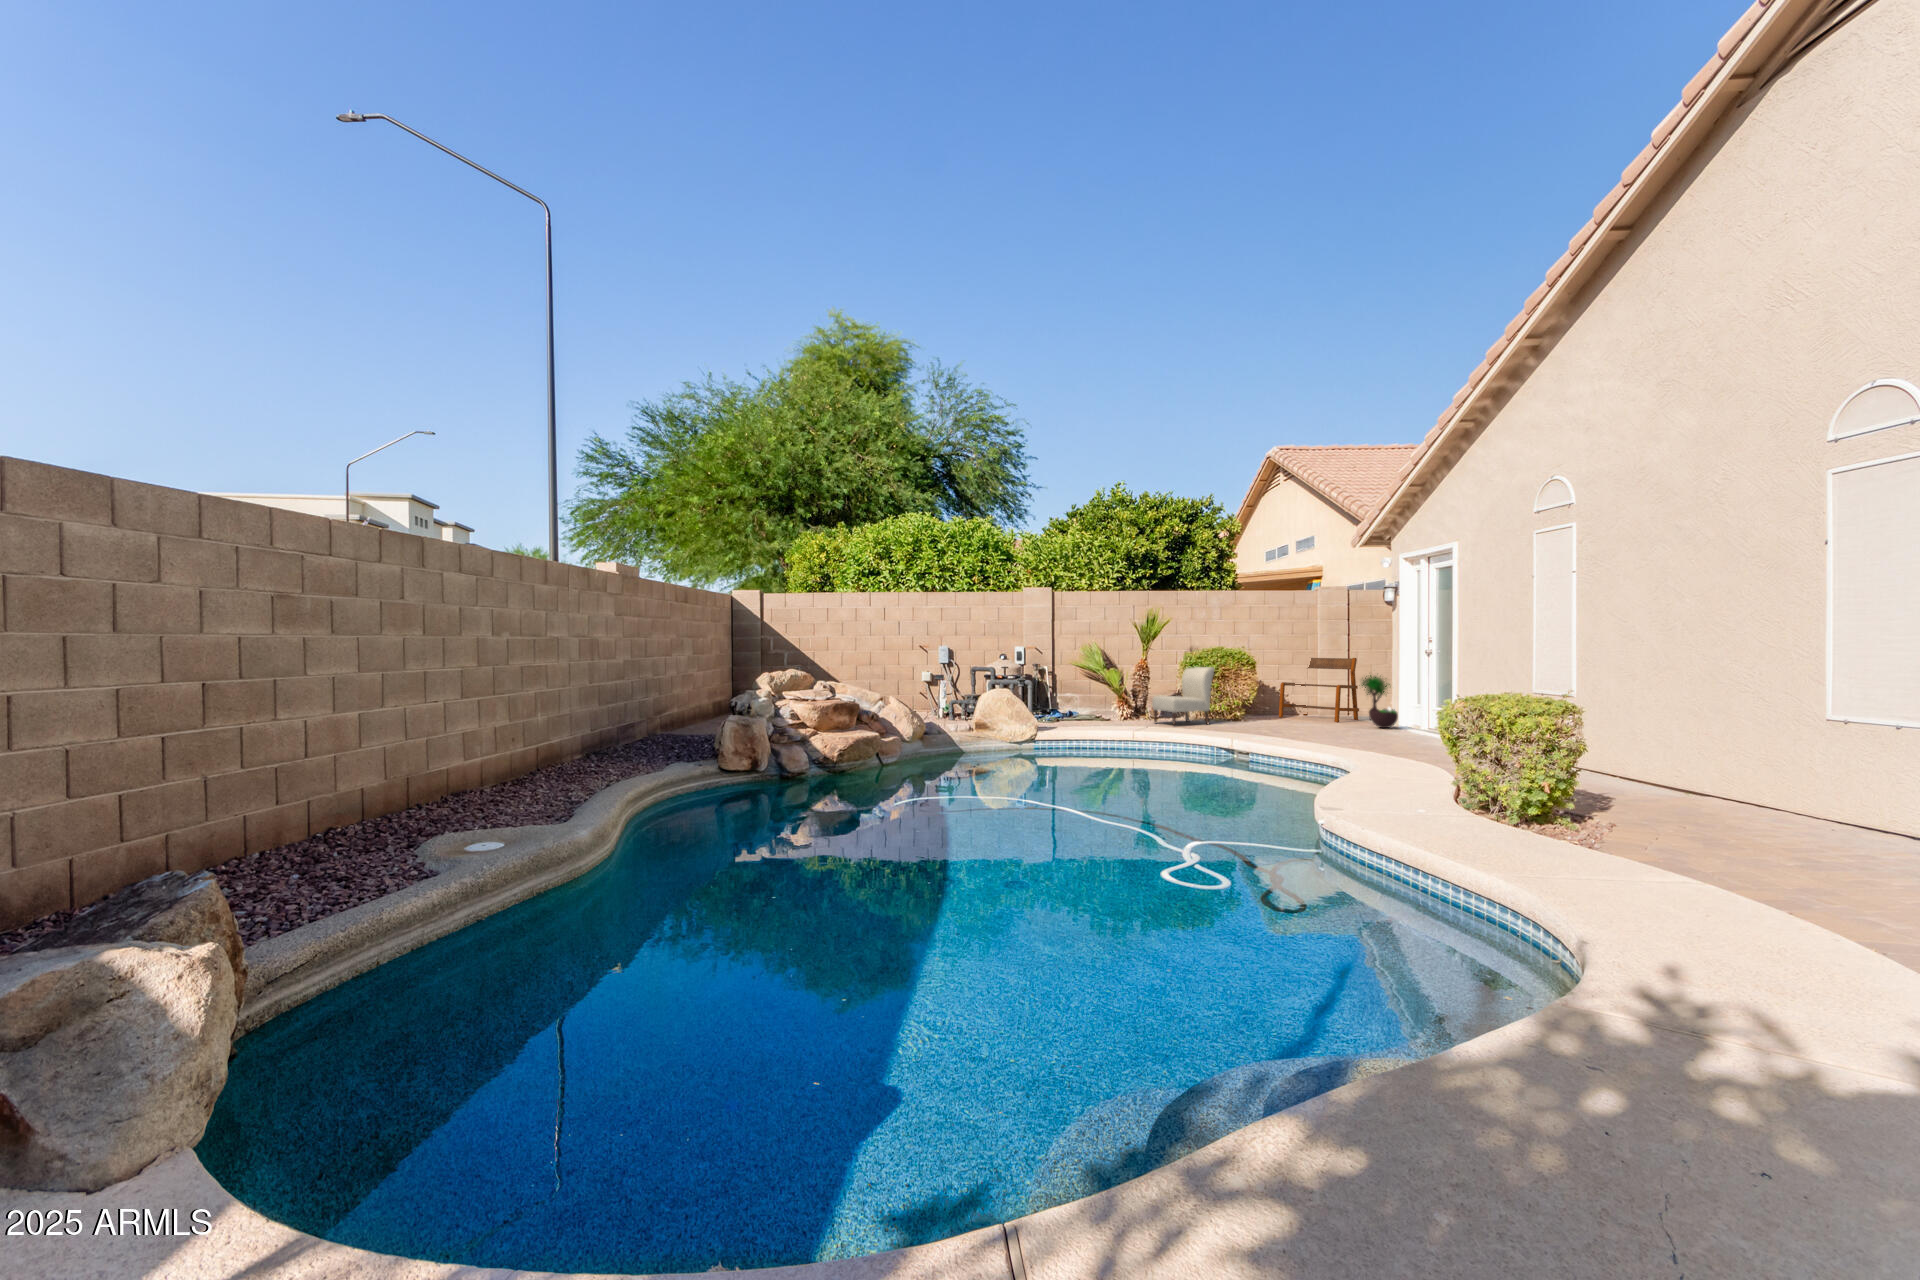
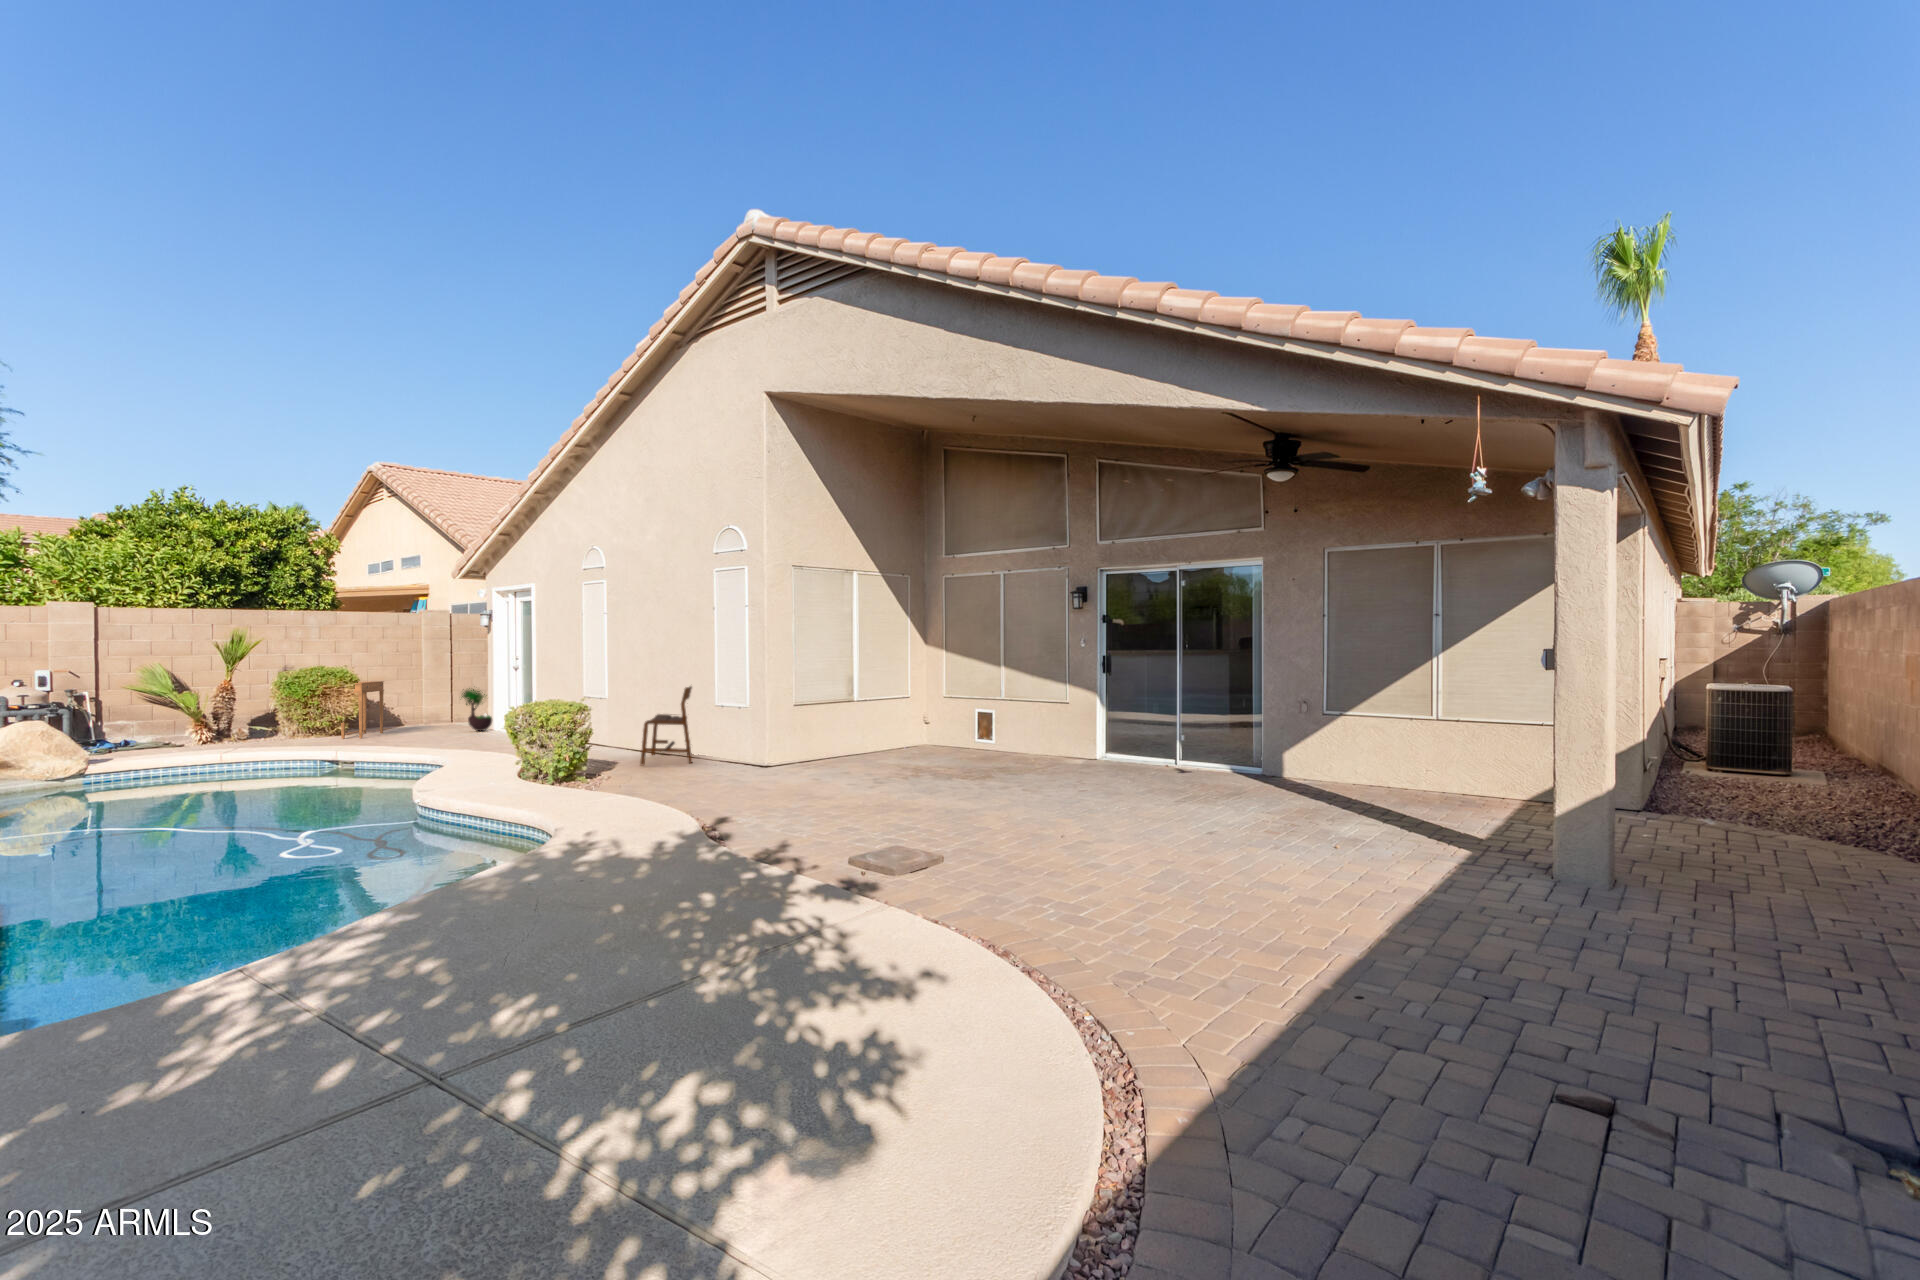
bench: present [1279,658,1359,722] -> present [640,686,692,765]
side table: none [1236,663,1278,725] -> present [341,681,384,739]
chair: present [1152,666,1214,726] -> none [241,687,316,746]

